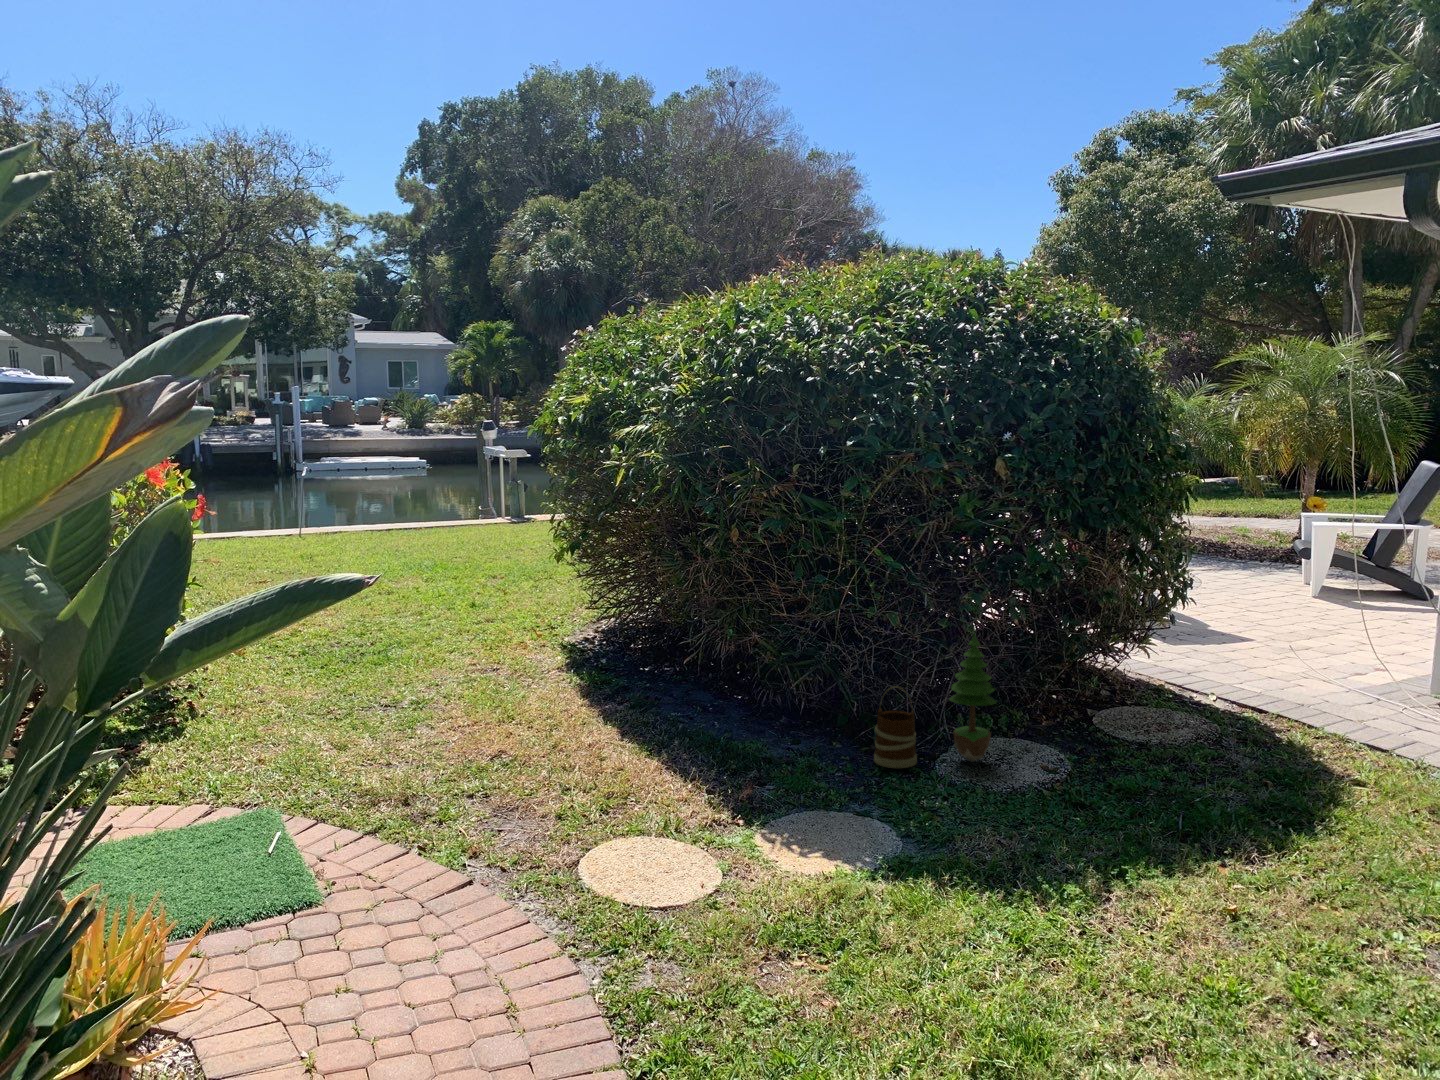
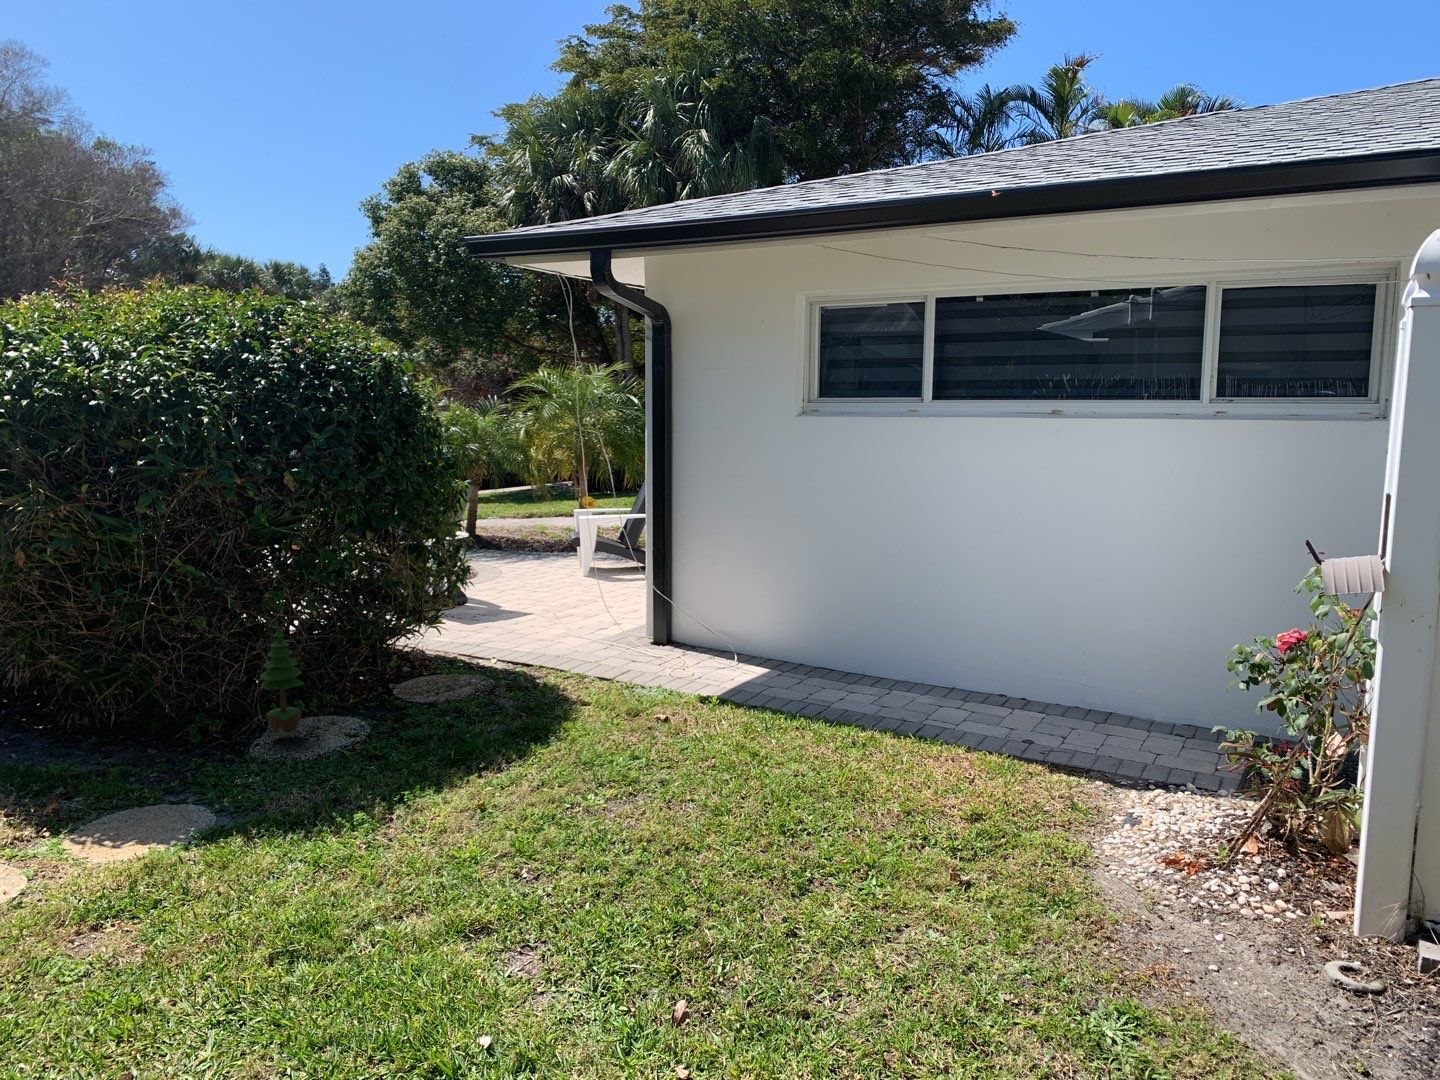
wooden bucket: present [874,687,917,768] -> none [190,682,234,757]

